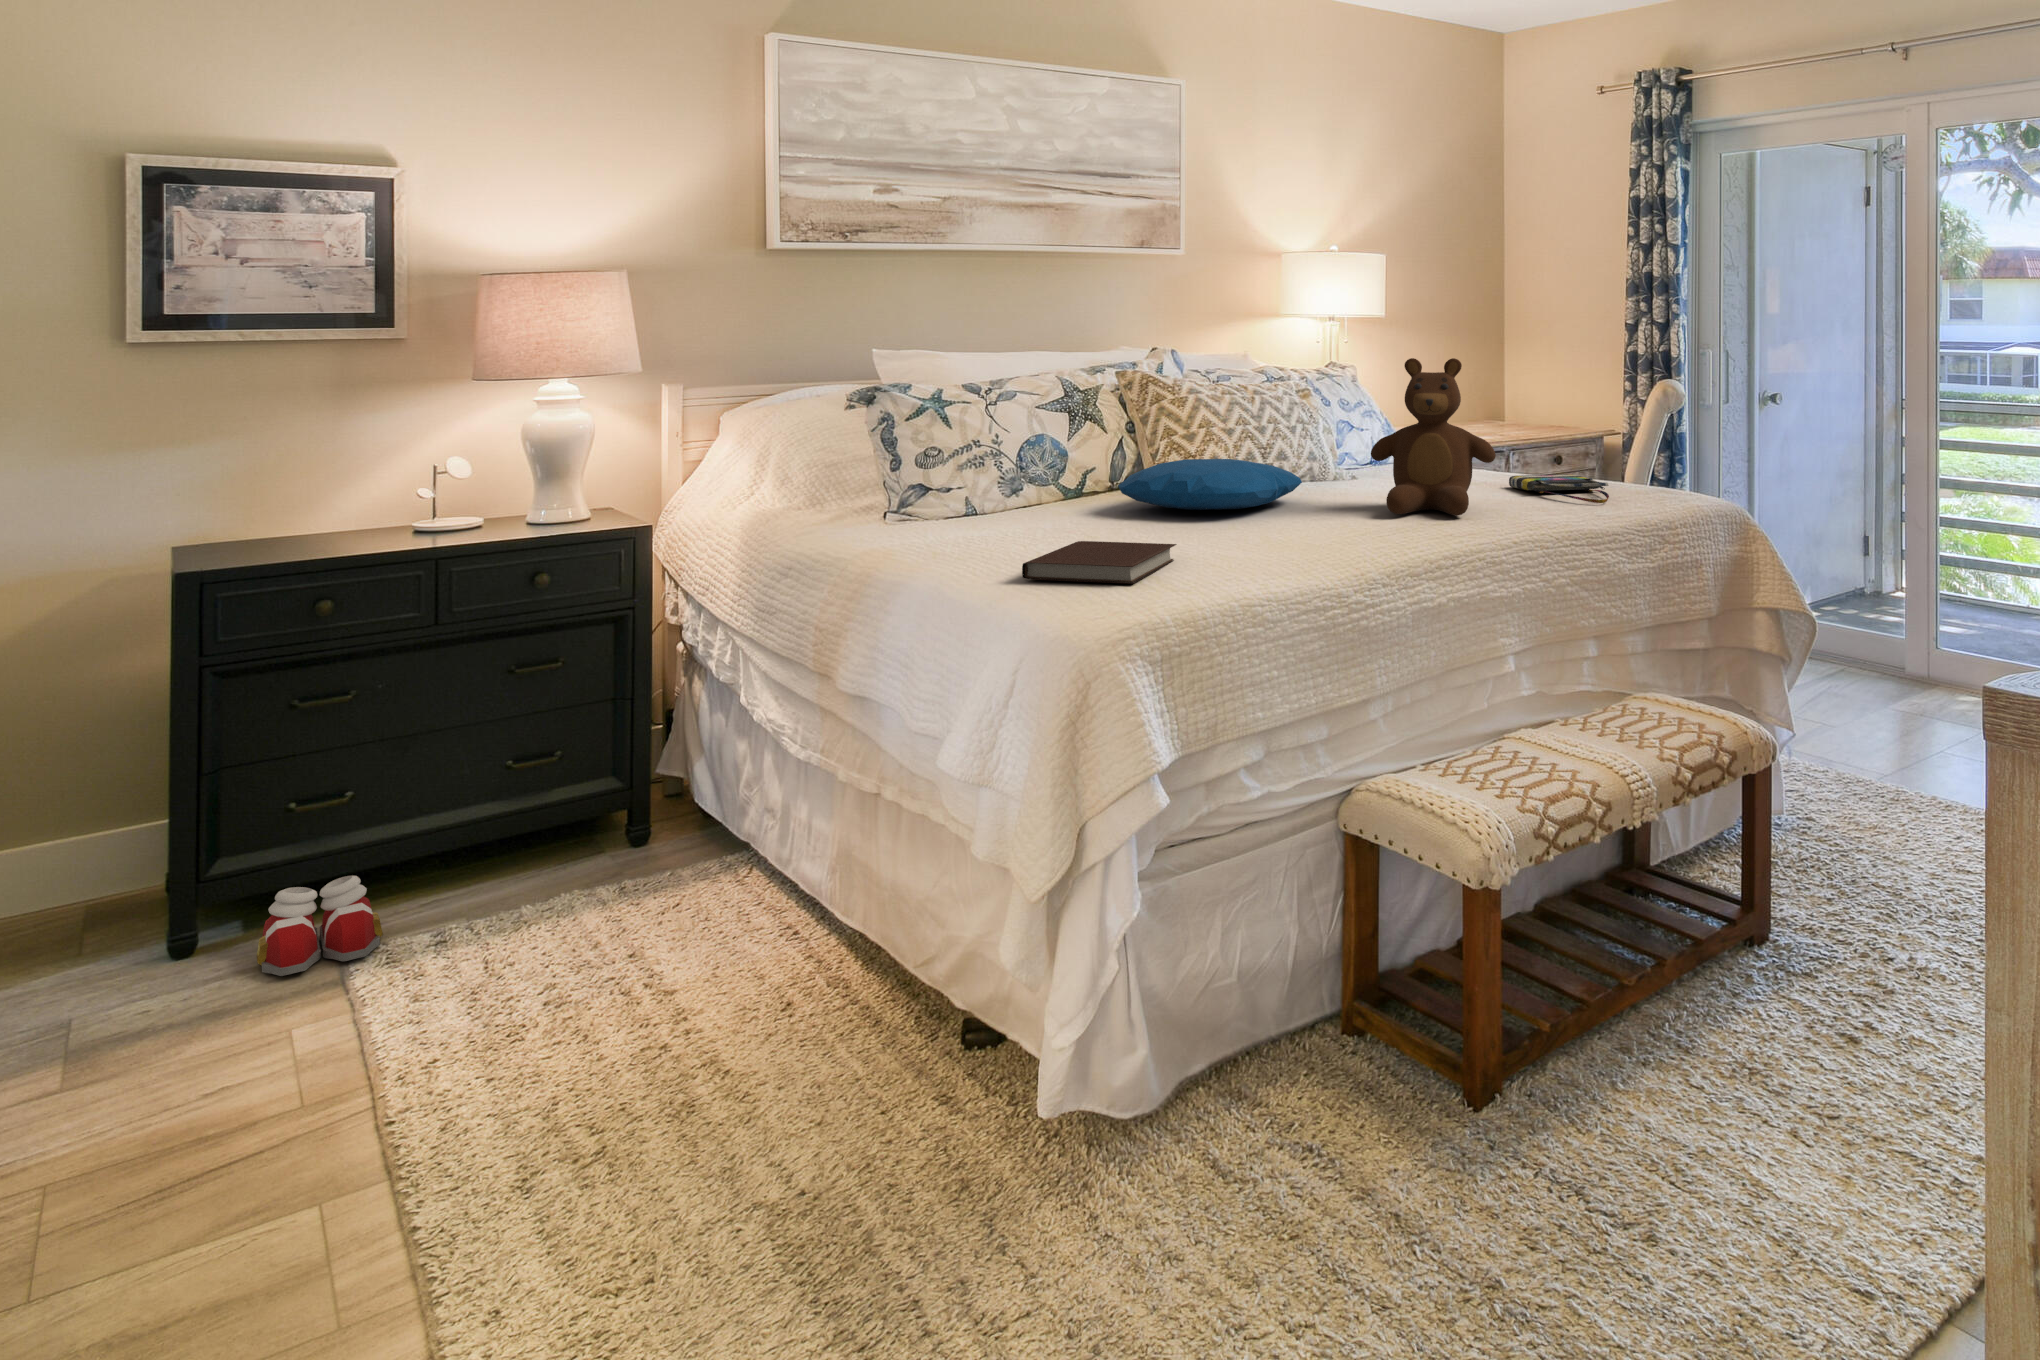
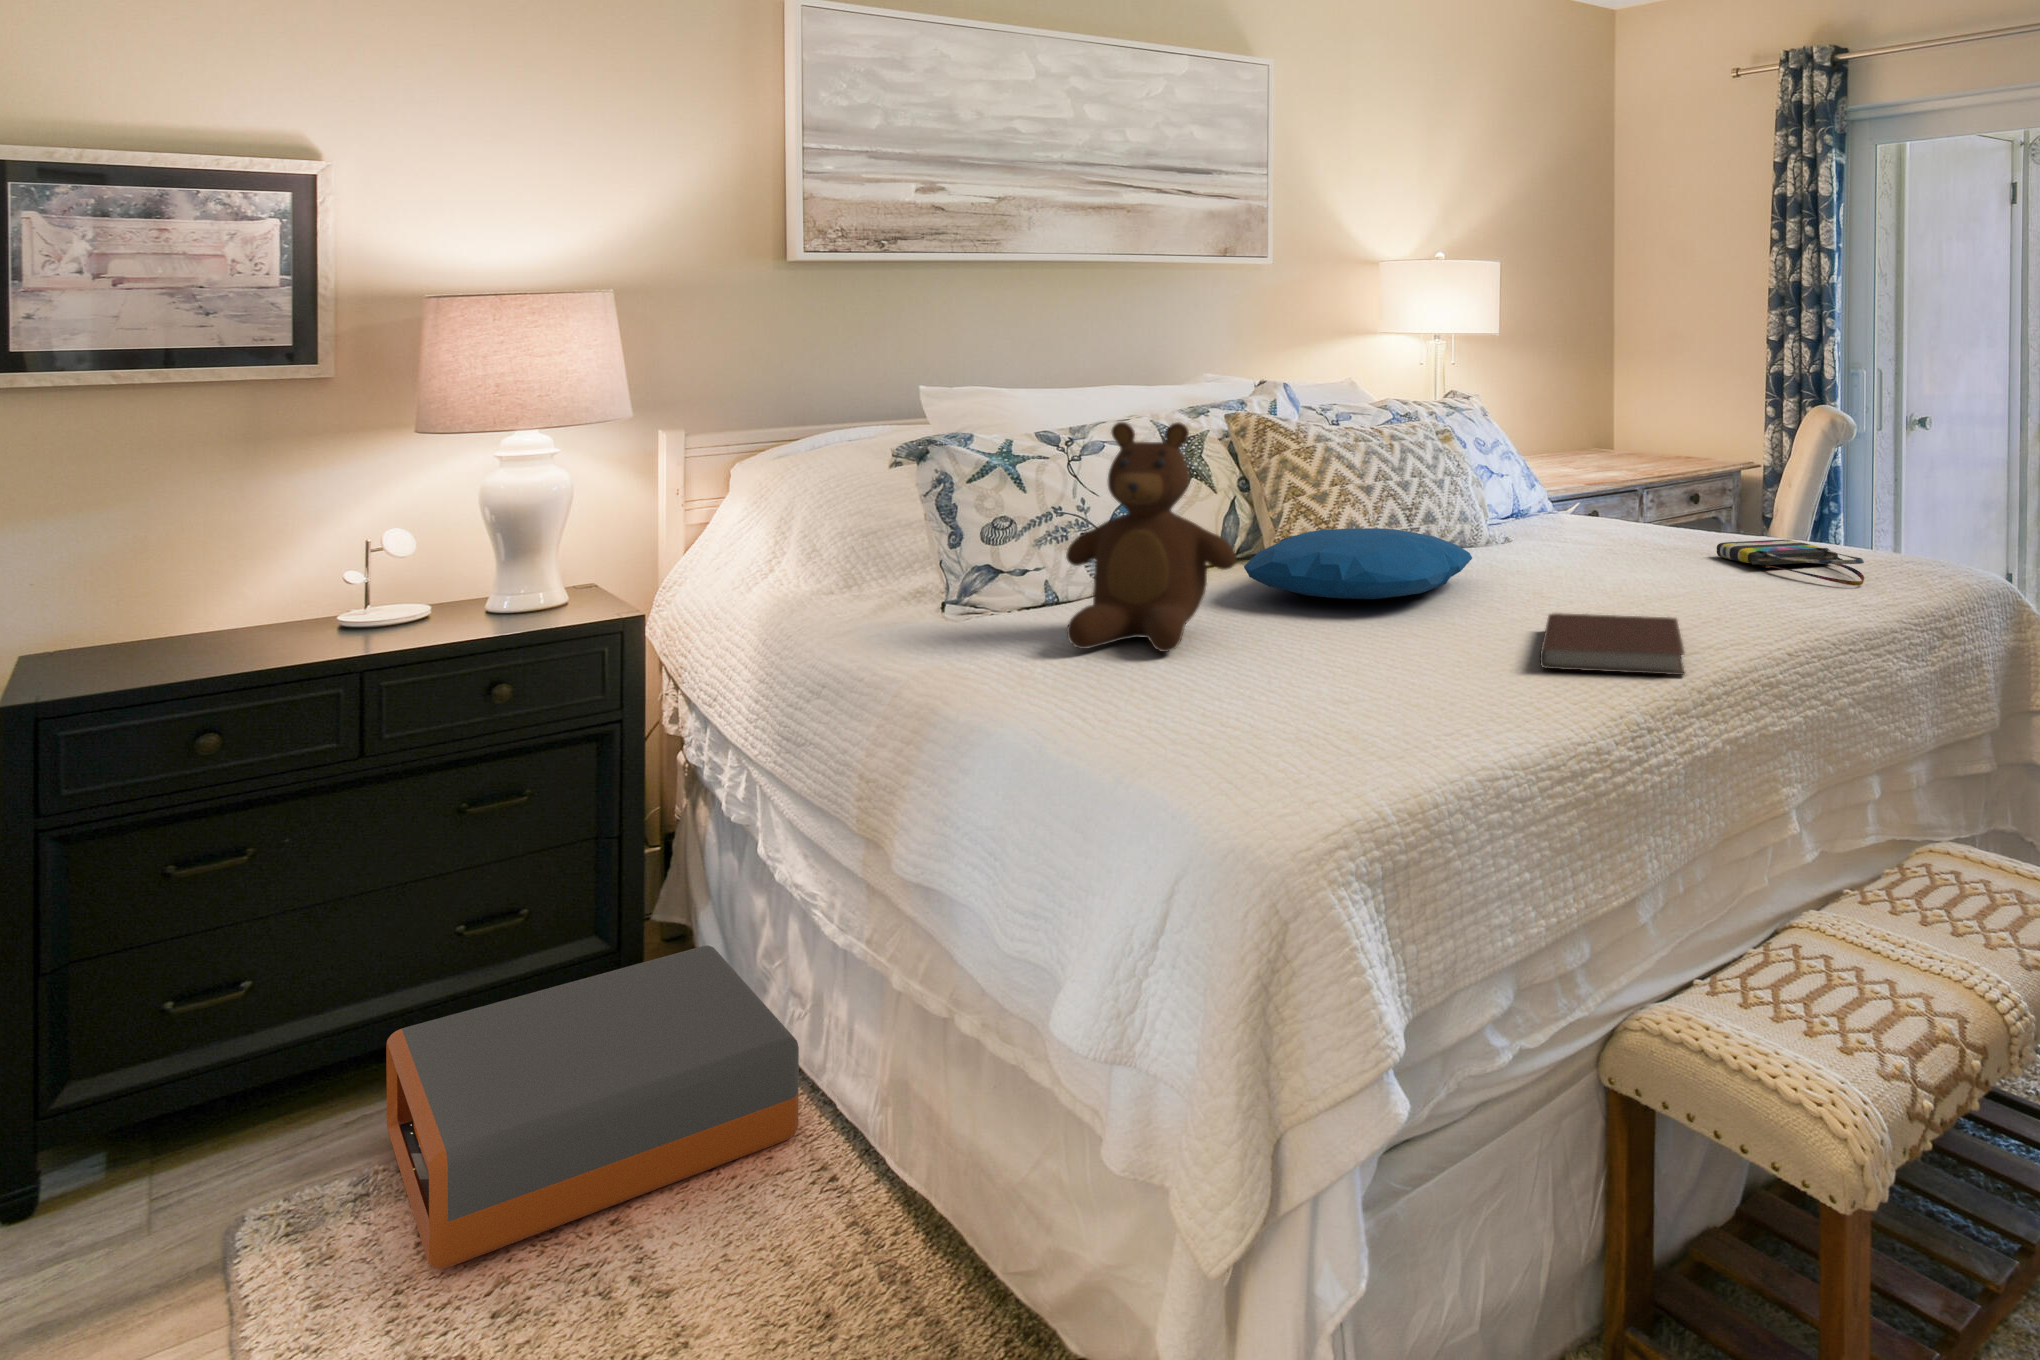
teddy bear: present [1371,358,1496,516] -> present [1066,422,1236,652]
notebook: present [1022,541,1176,584] -> present [1540,613,1684,675]
storage box: none [457,780,768,974] -> present [386,946,799,1270]
slippers: present [257,876,383,976] -> none [100,1110,280,1275]

